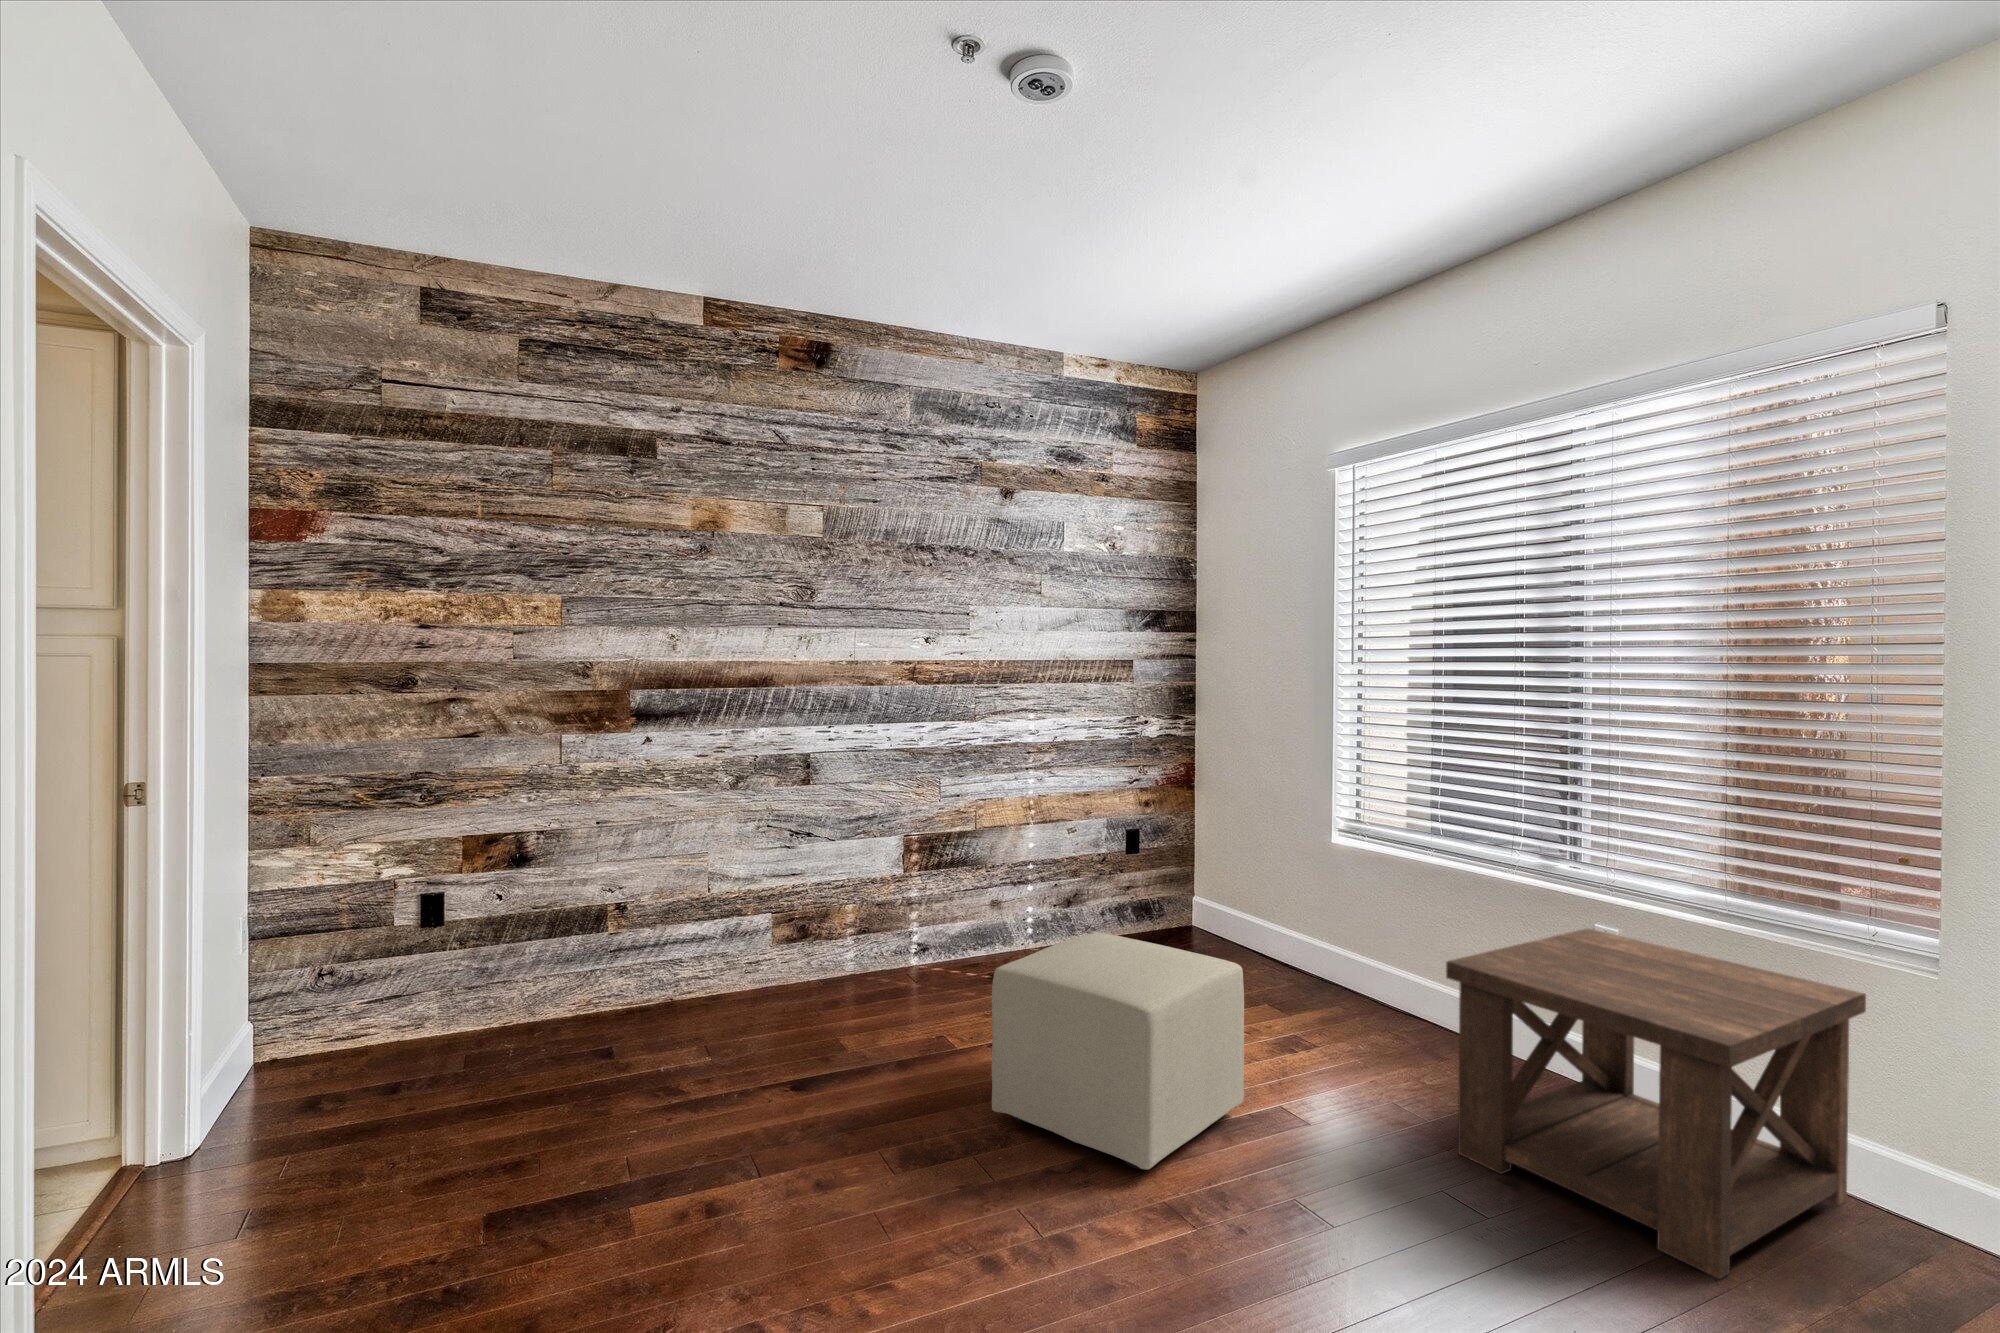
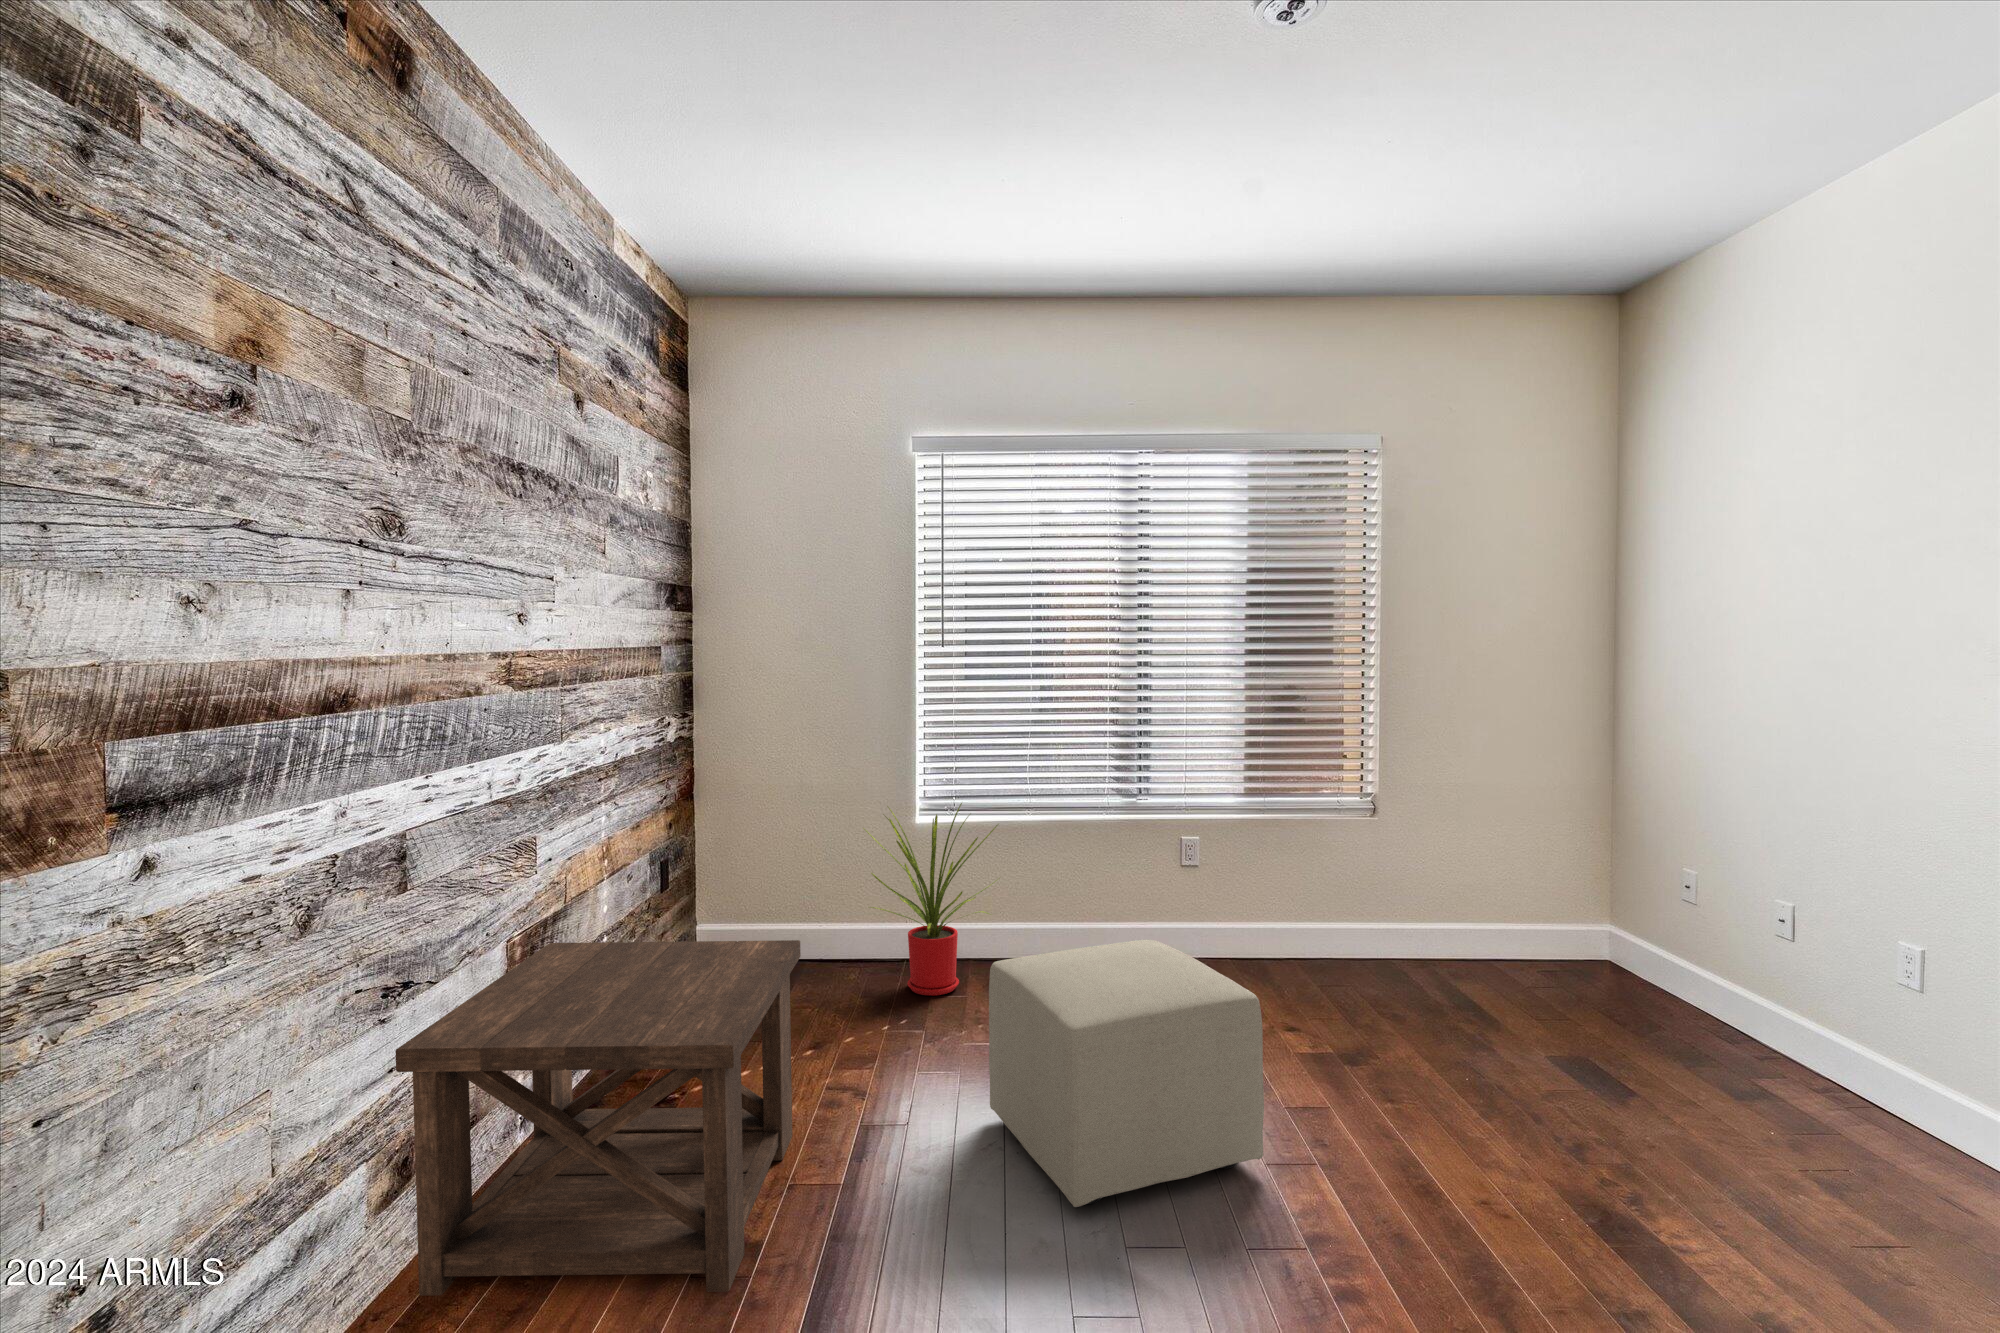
house plant: none [1208,814,1346,1004] -> present [865,803,998,996]
side table: present [1446,929,1866,1279] -> present [395,940,801,1295]

